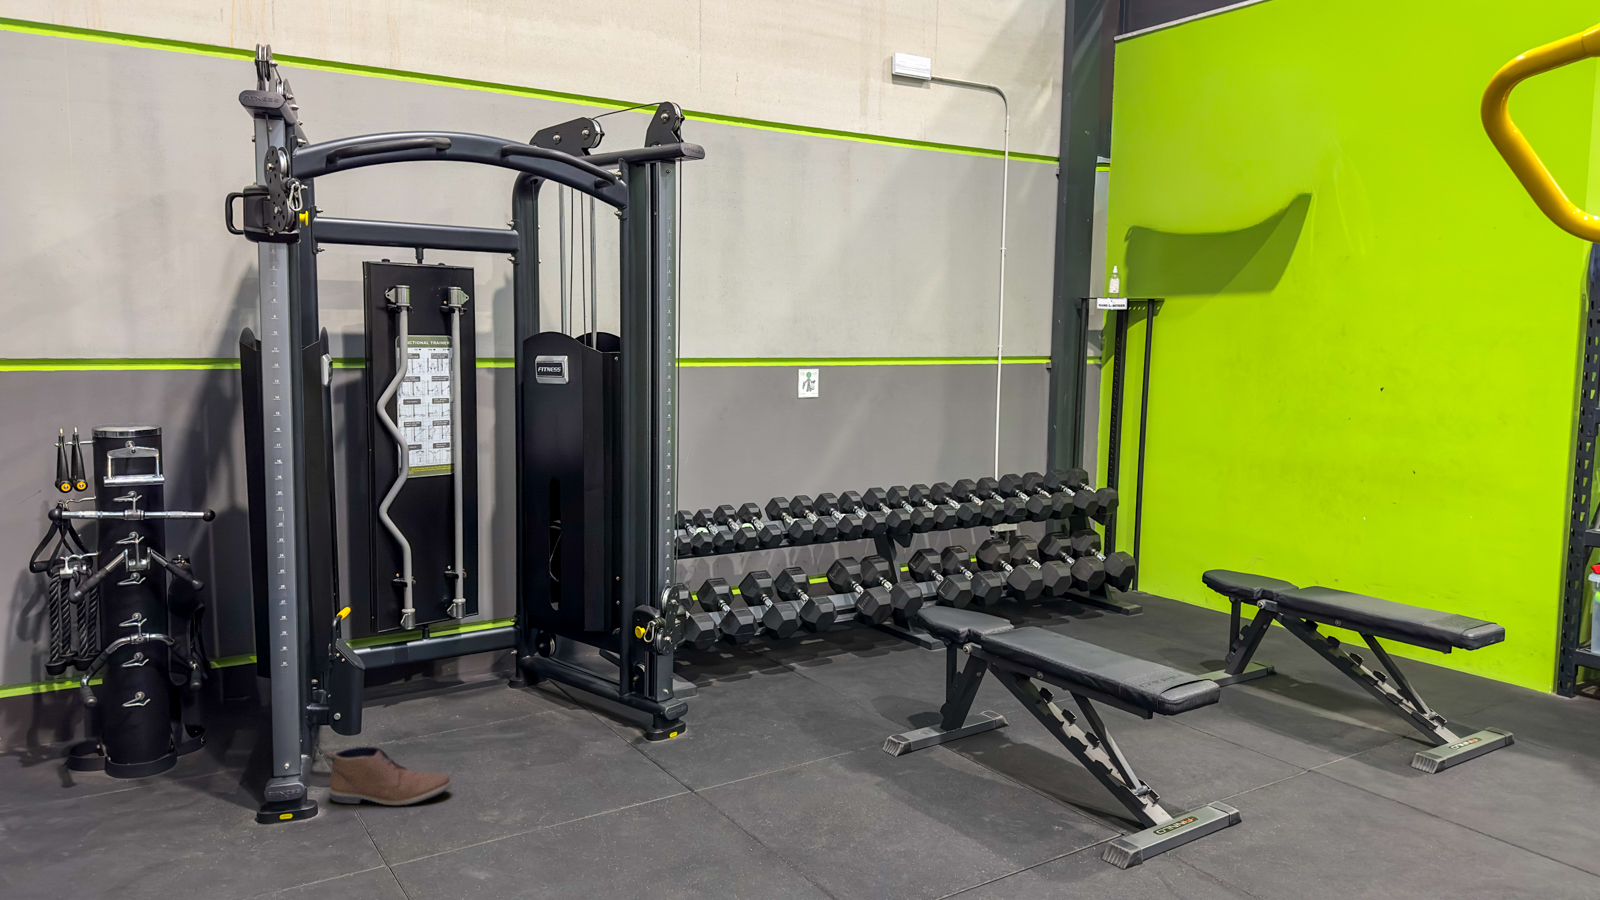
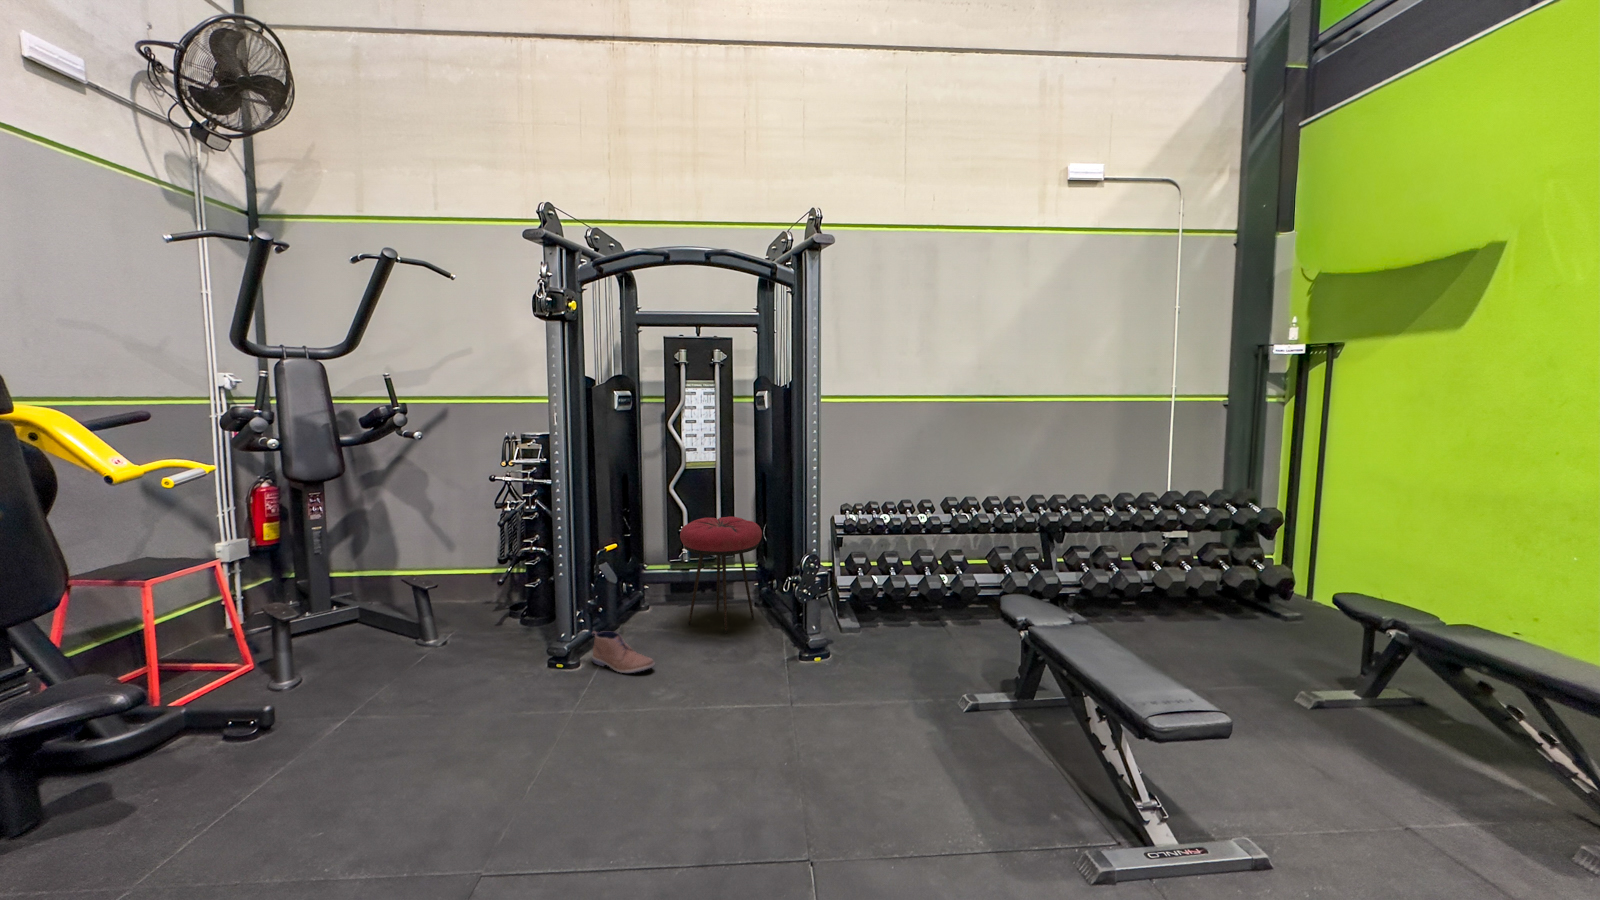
stool: none [416,548,548,727] -> present [680,517,762,634]

